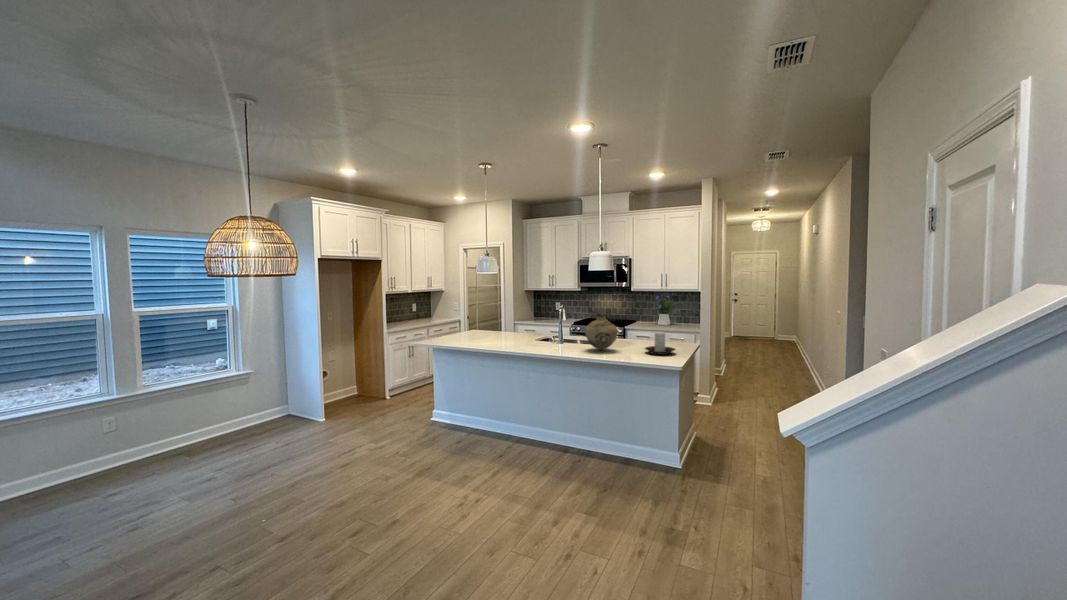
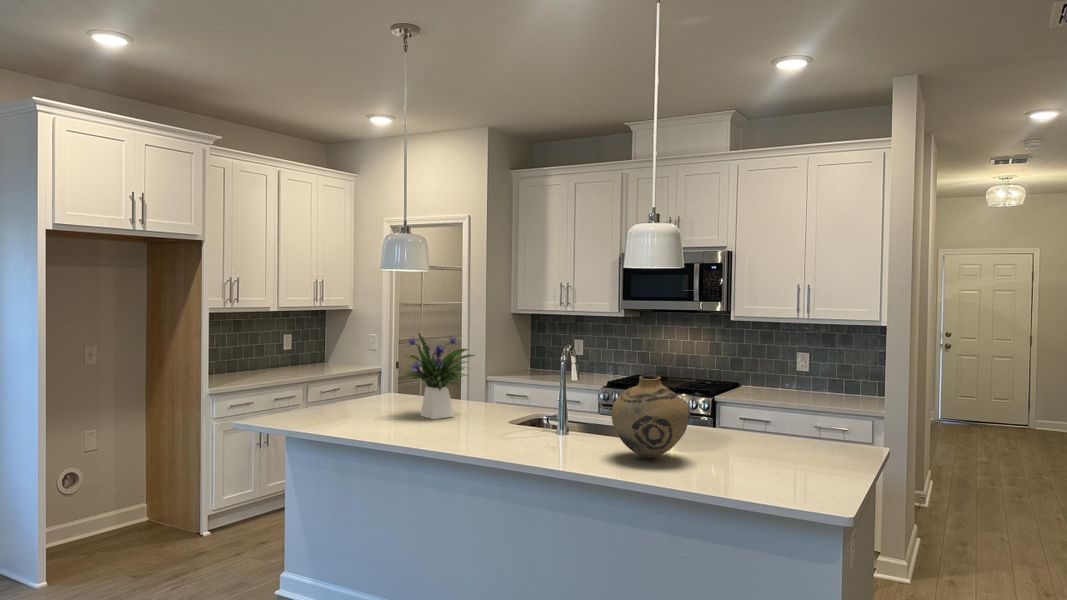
flower arrangement: present [651,295,679,325] -> present [403,333,474,419]
candle holder: present [645,332,675,355] -> none [753,418,831,478]

